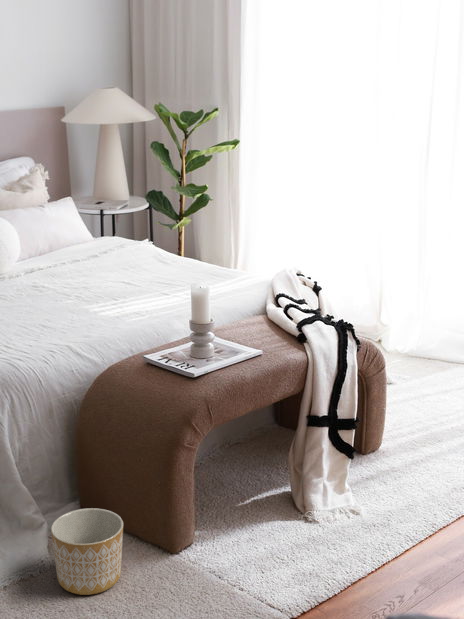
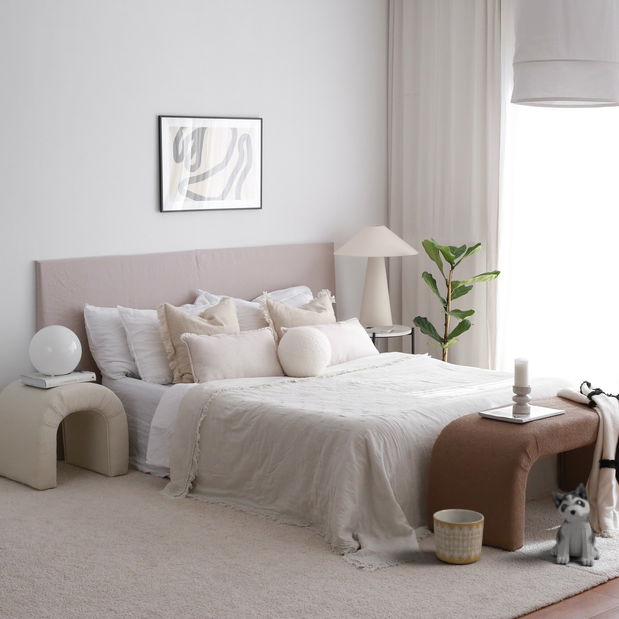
plush toy: none [219,480,288,594] -> present [551,483,600,566]

